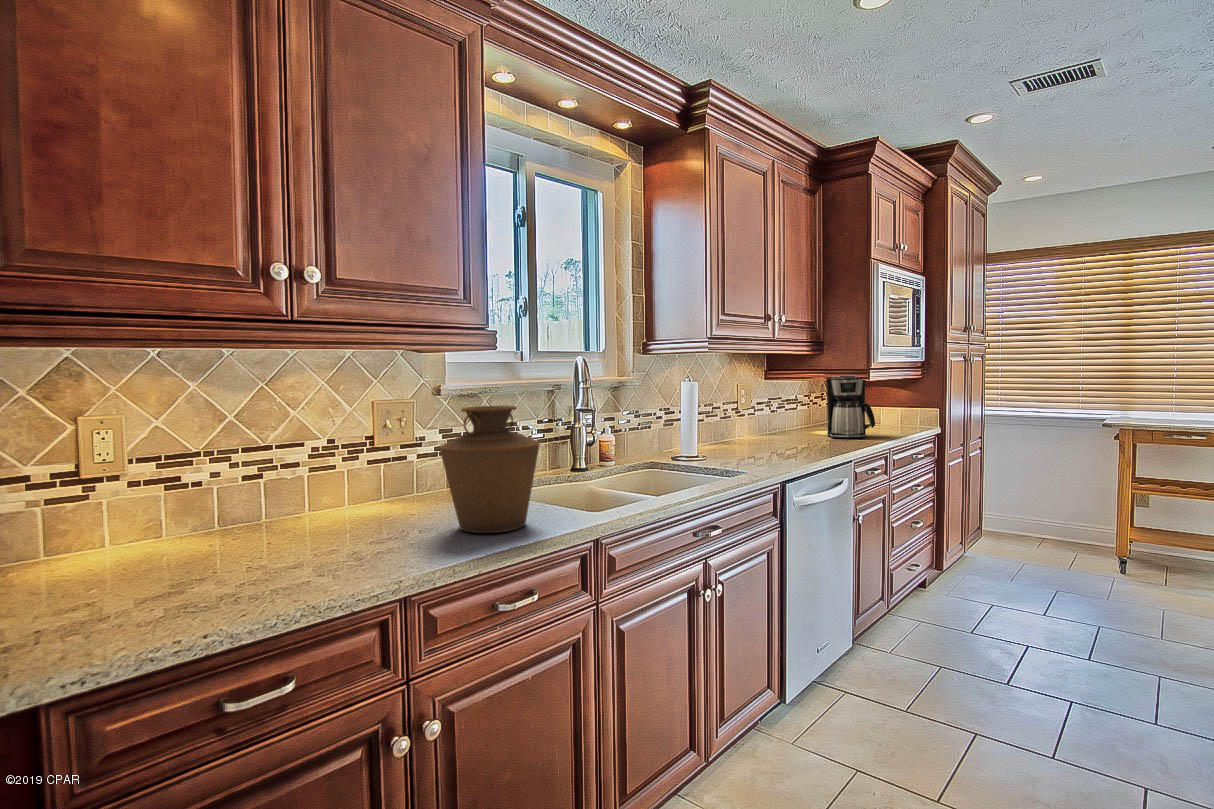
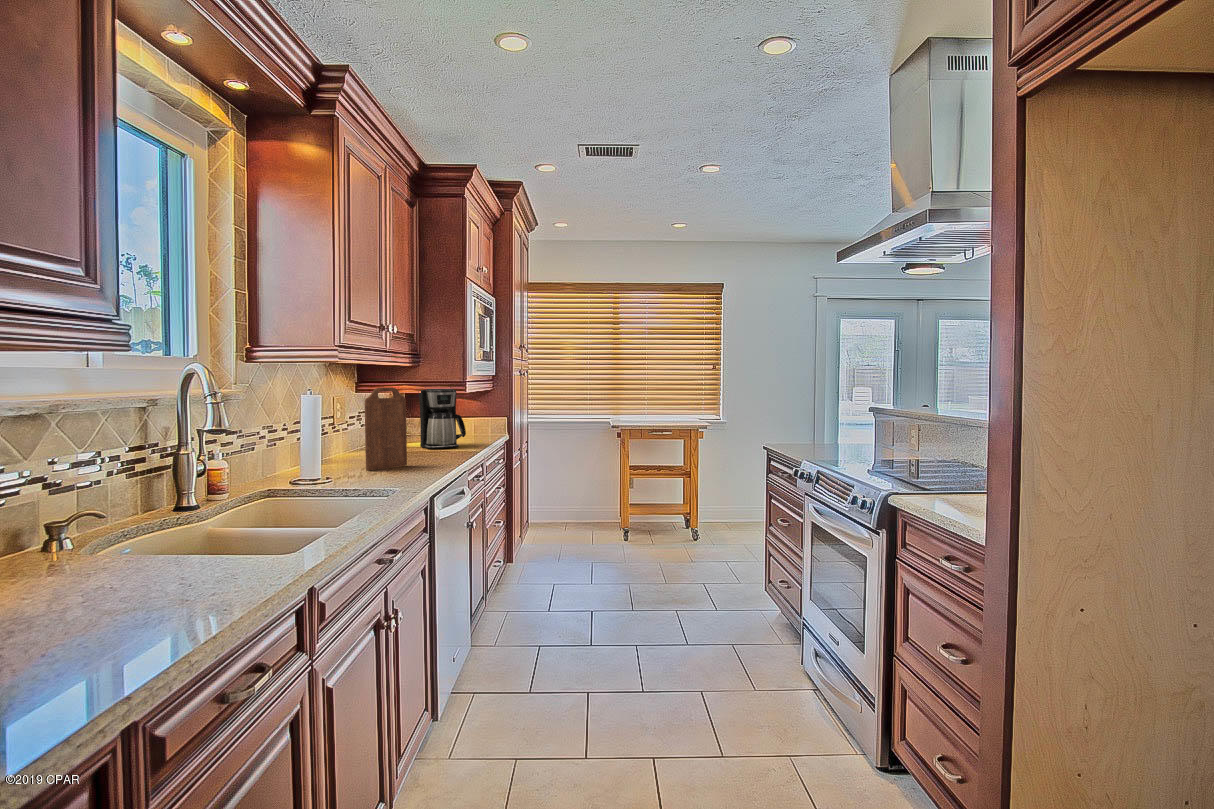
cutting board: none [744,375,787,454] -> present [364,387,407,471]
vase: present [439,406,540,533] -> none [87,429,250,606]

